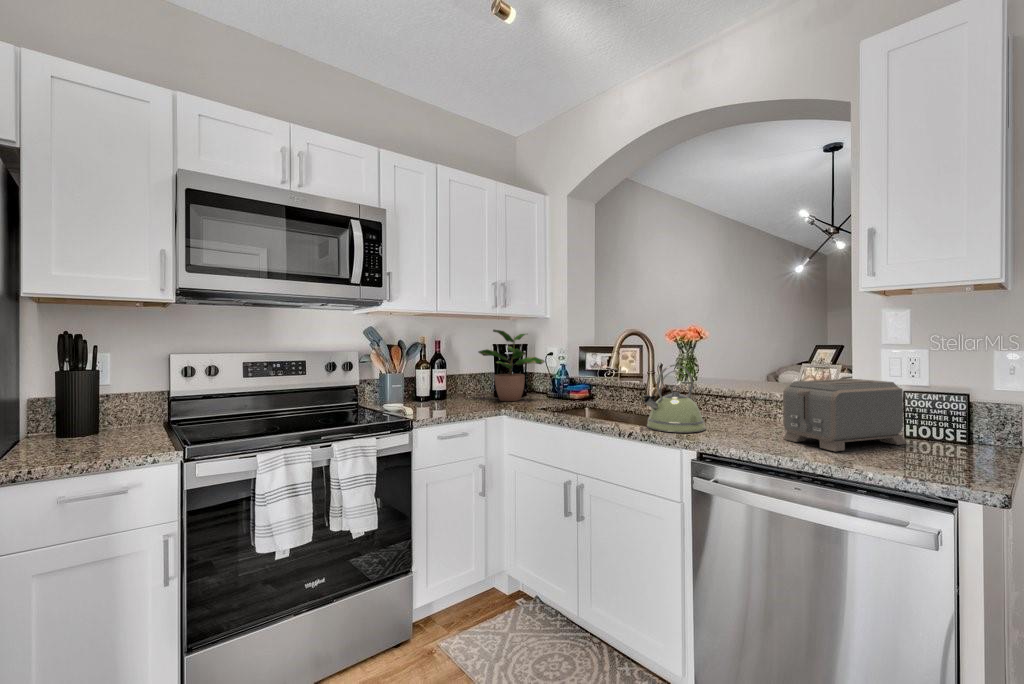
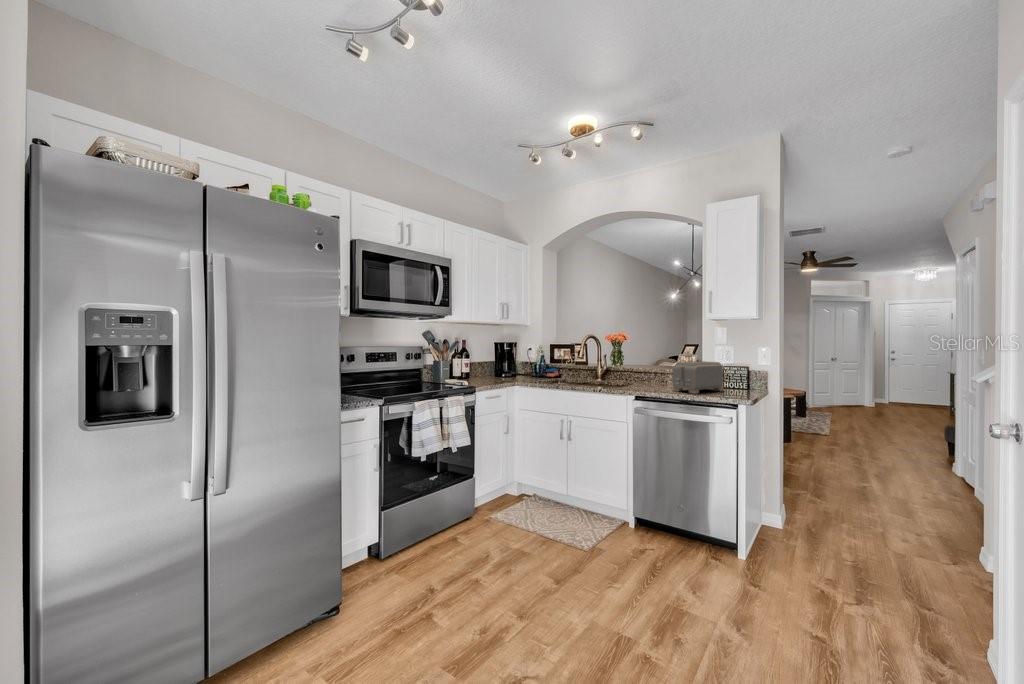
potted plant: present [479,330,545,401] -> none [487,333,532,379]
kettle: present [643,365,705,433] -> none [603,354,634,390]

